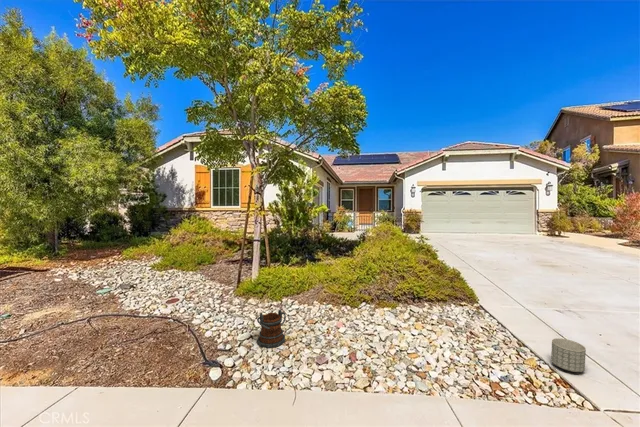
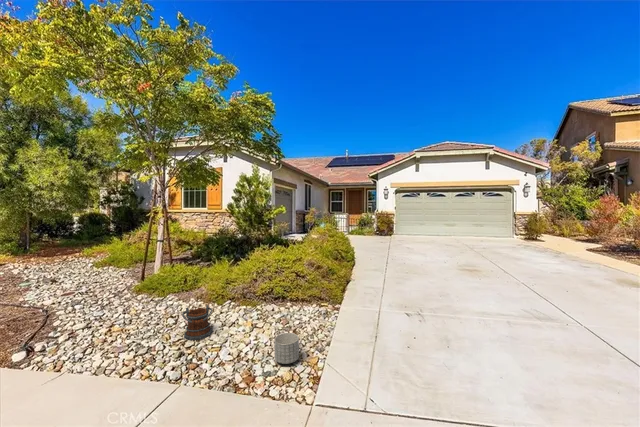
bucket: present [257,309,286,348] -> present [182,305,213,340]

